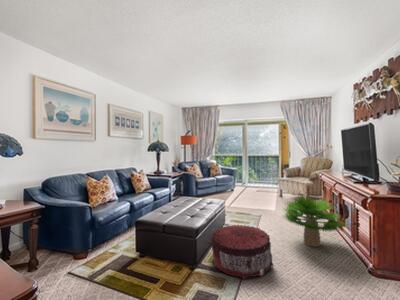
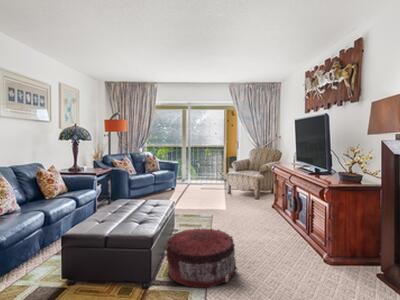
potted plant: present [284,196,345,247] -> none [238,189,304,244]

